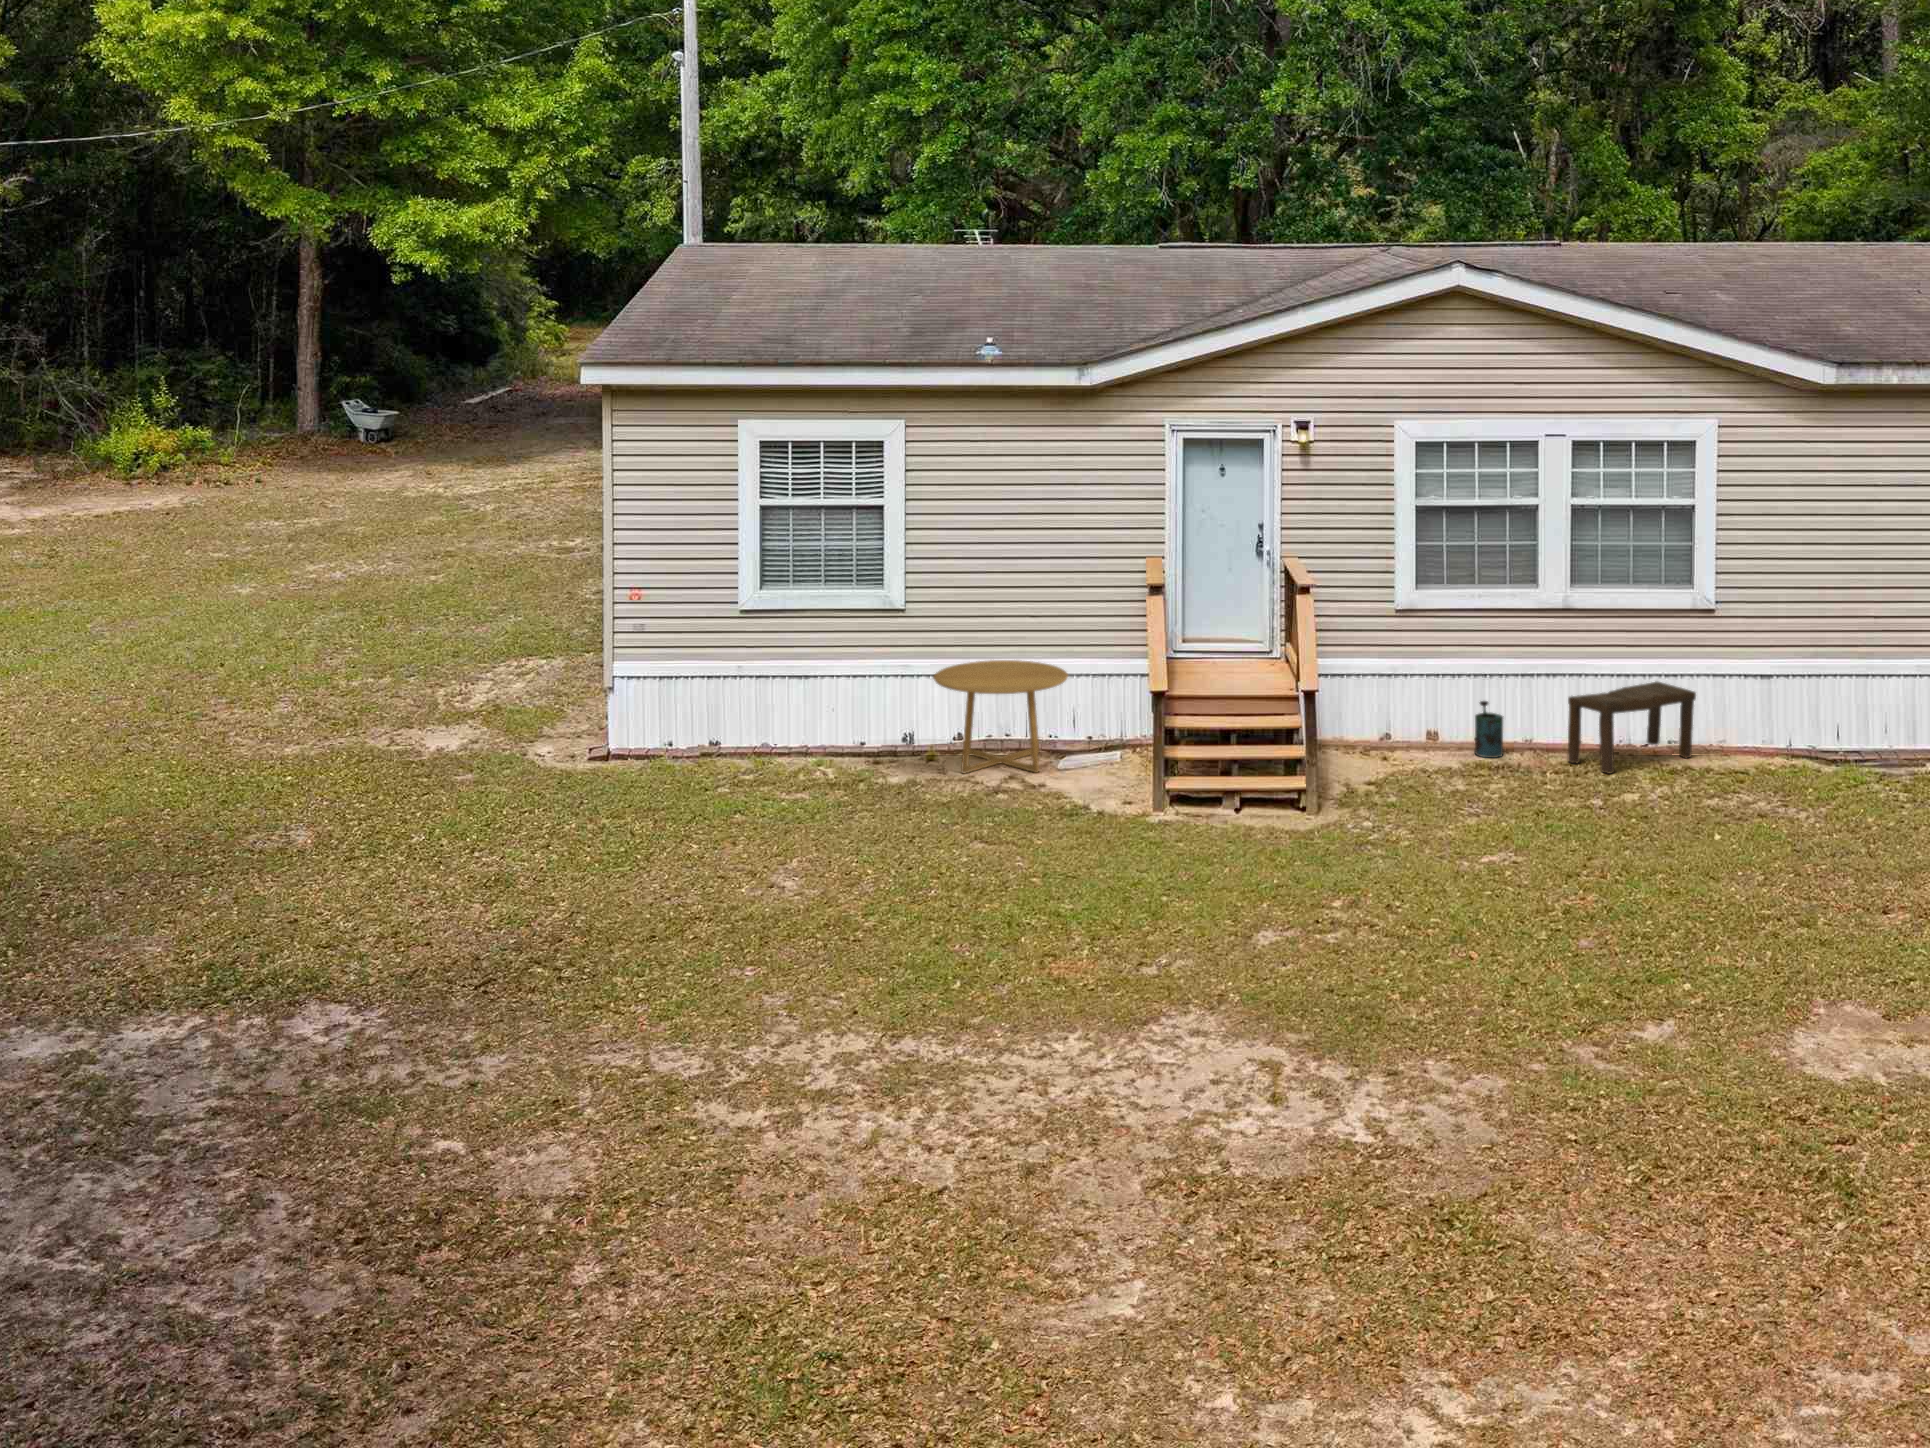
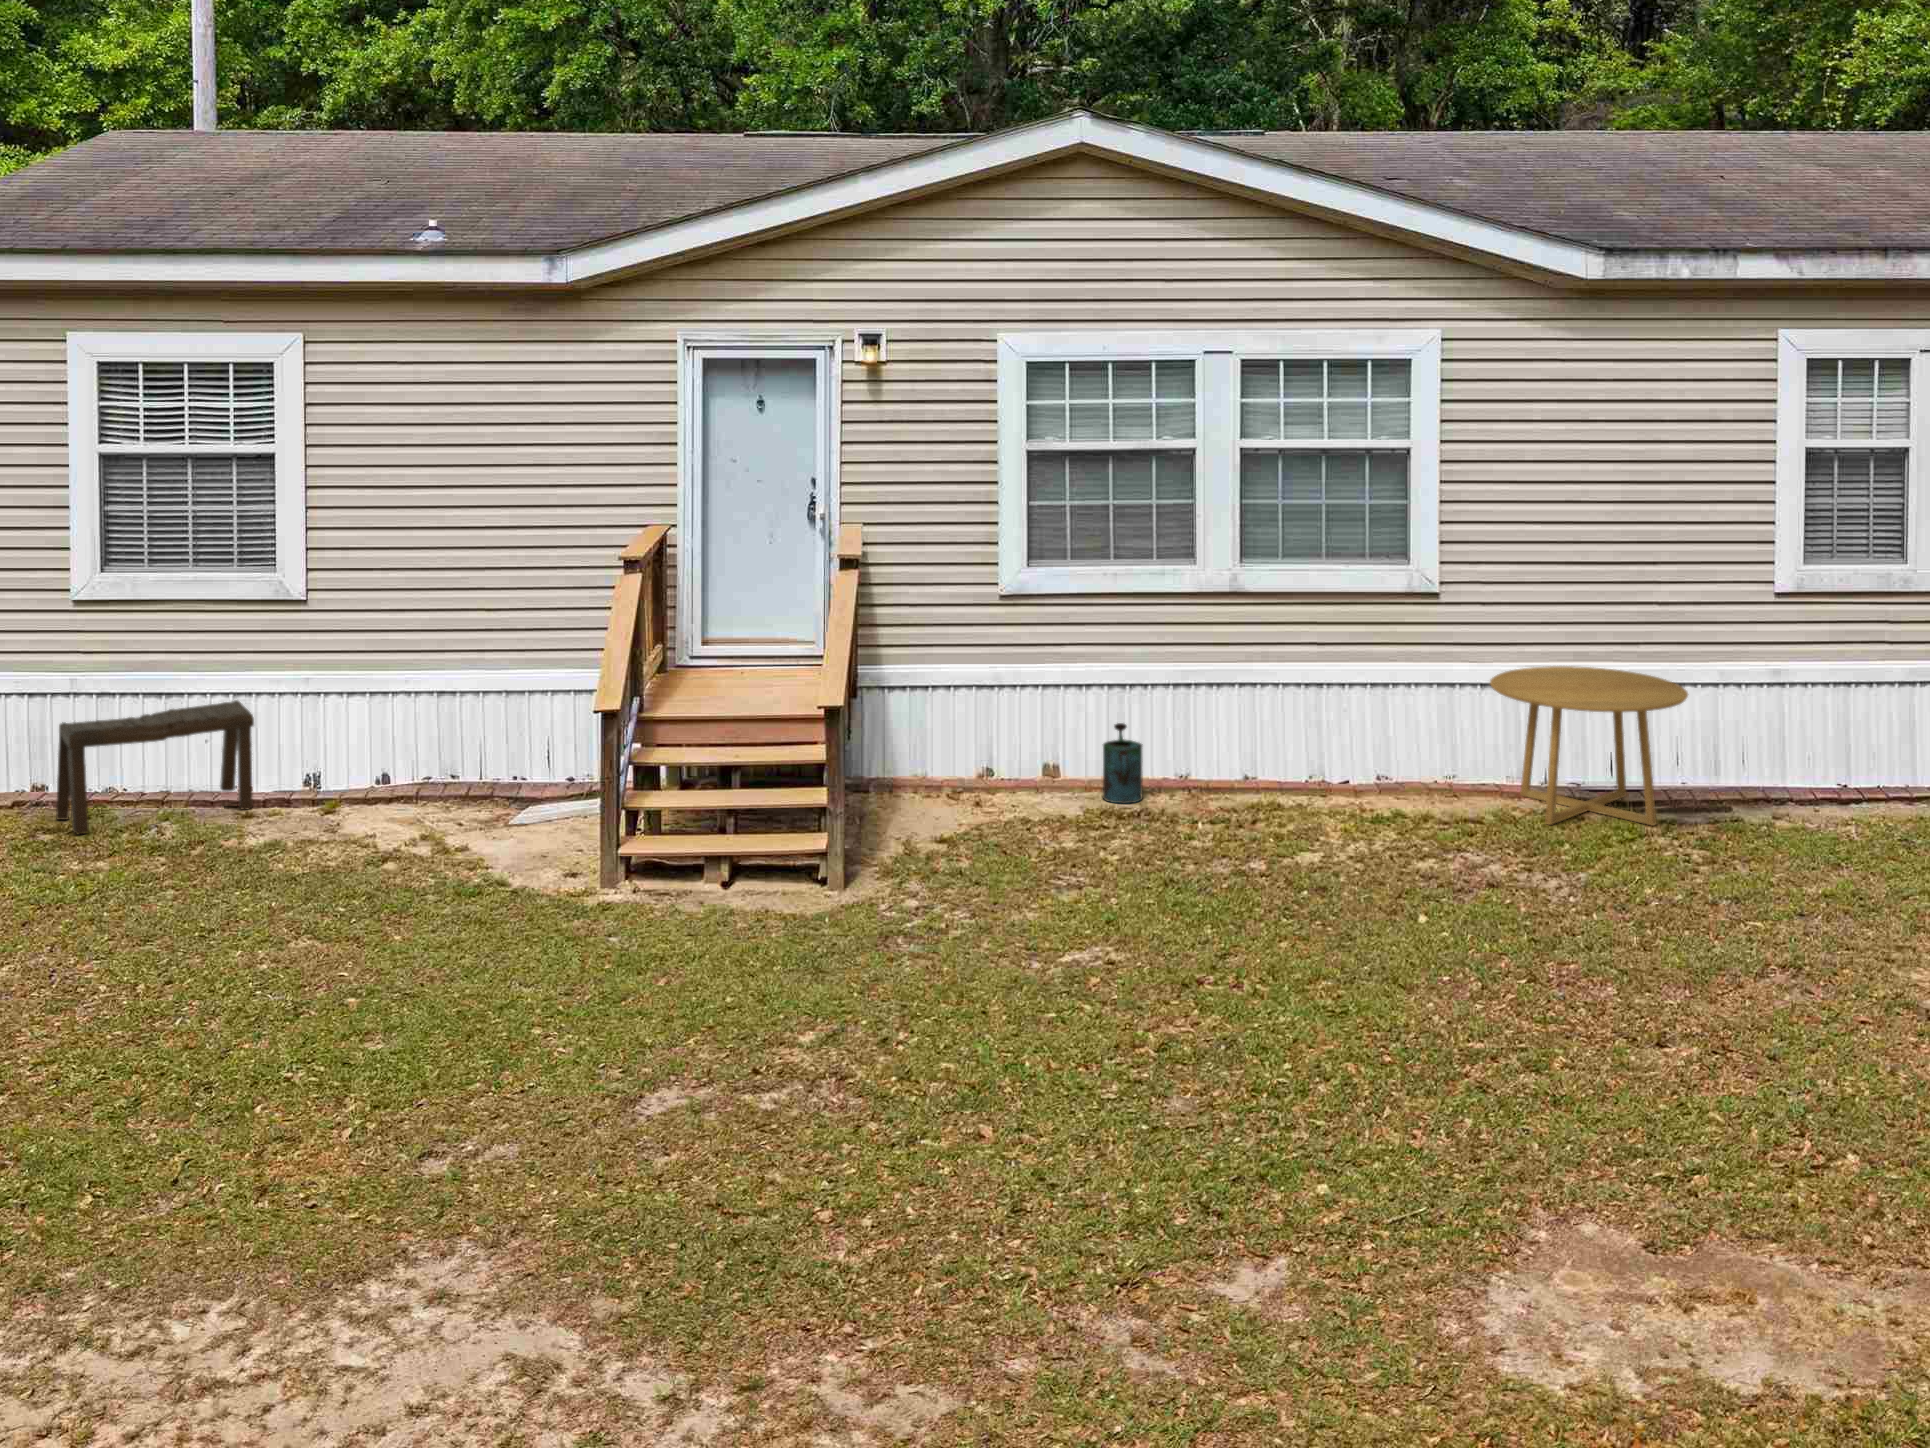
round table: present [933,660,1068,773] -> present [1490,666,1688,826]
bench: present [1568,681,1696,773] -> present [56,700,254,834]

